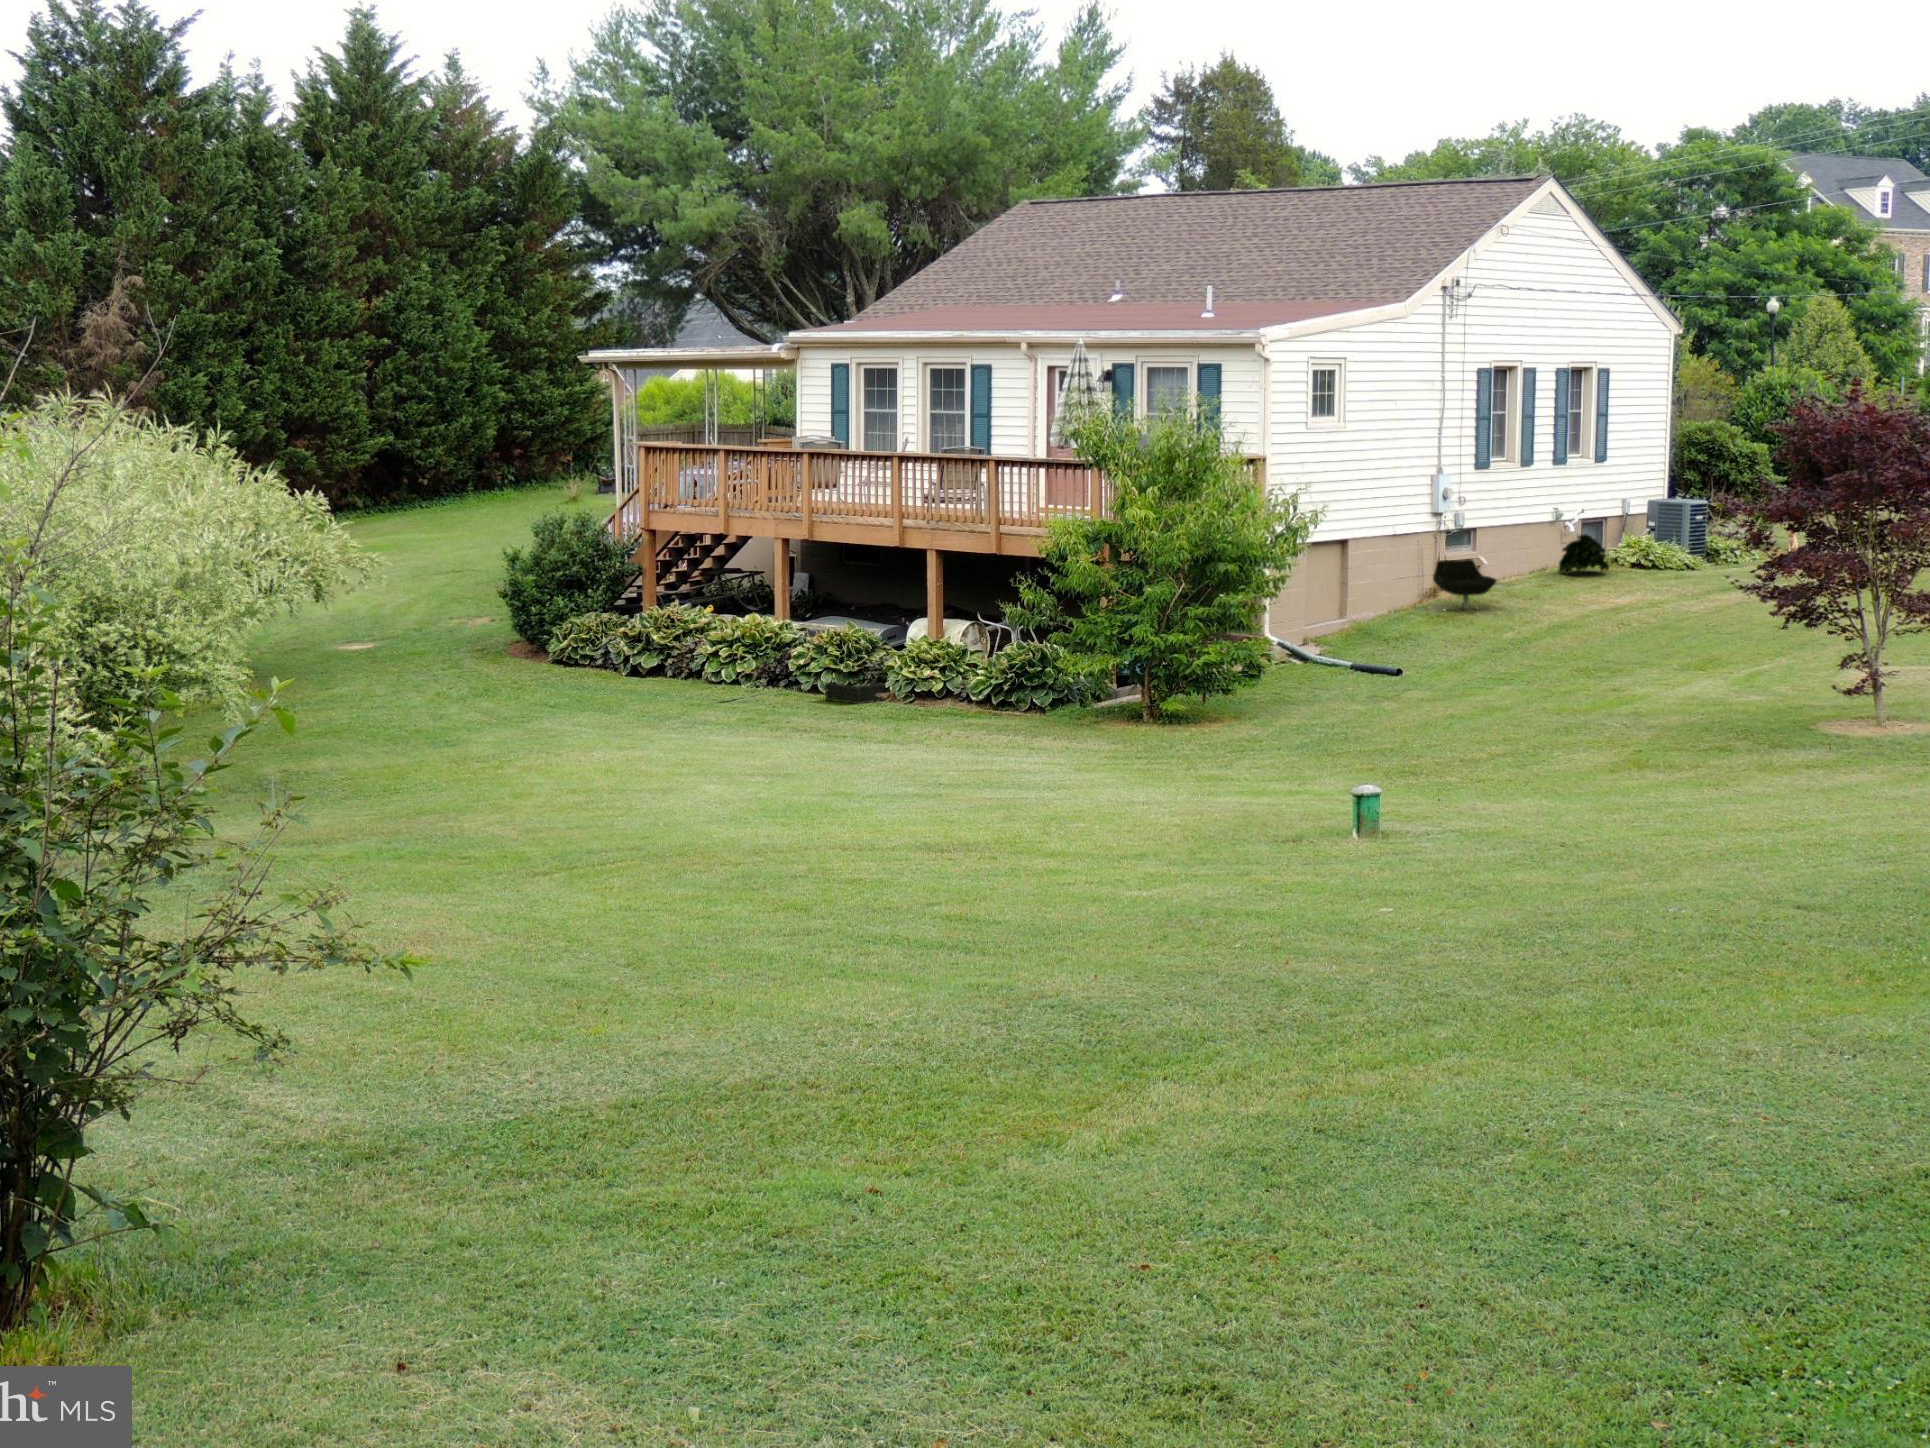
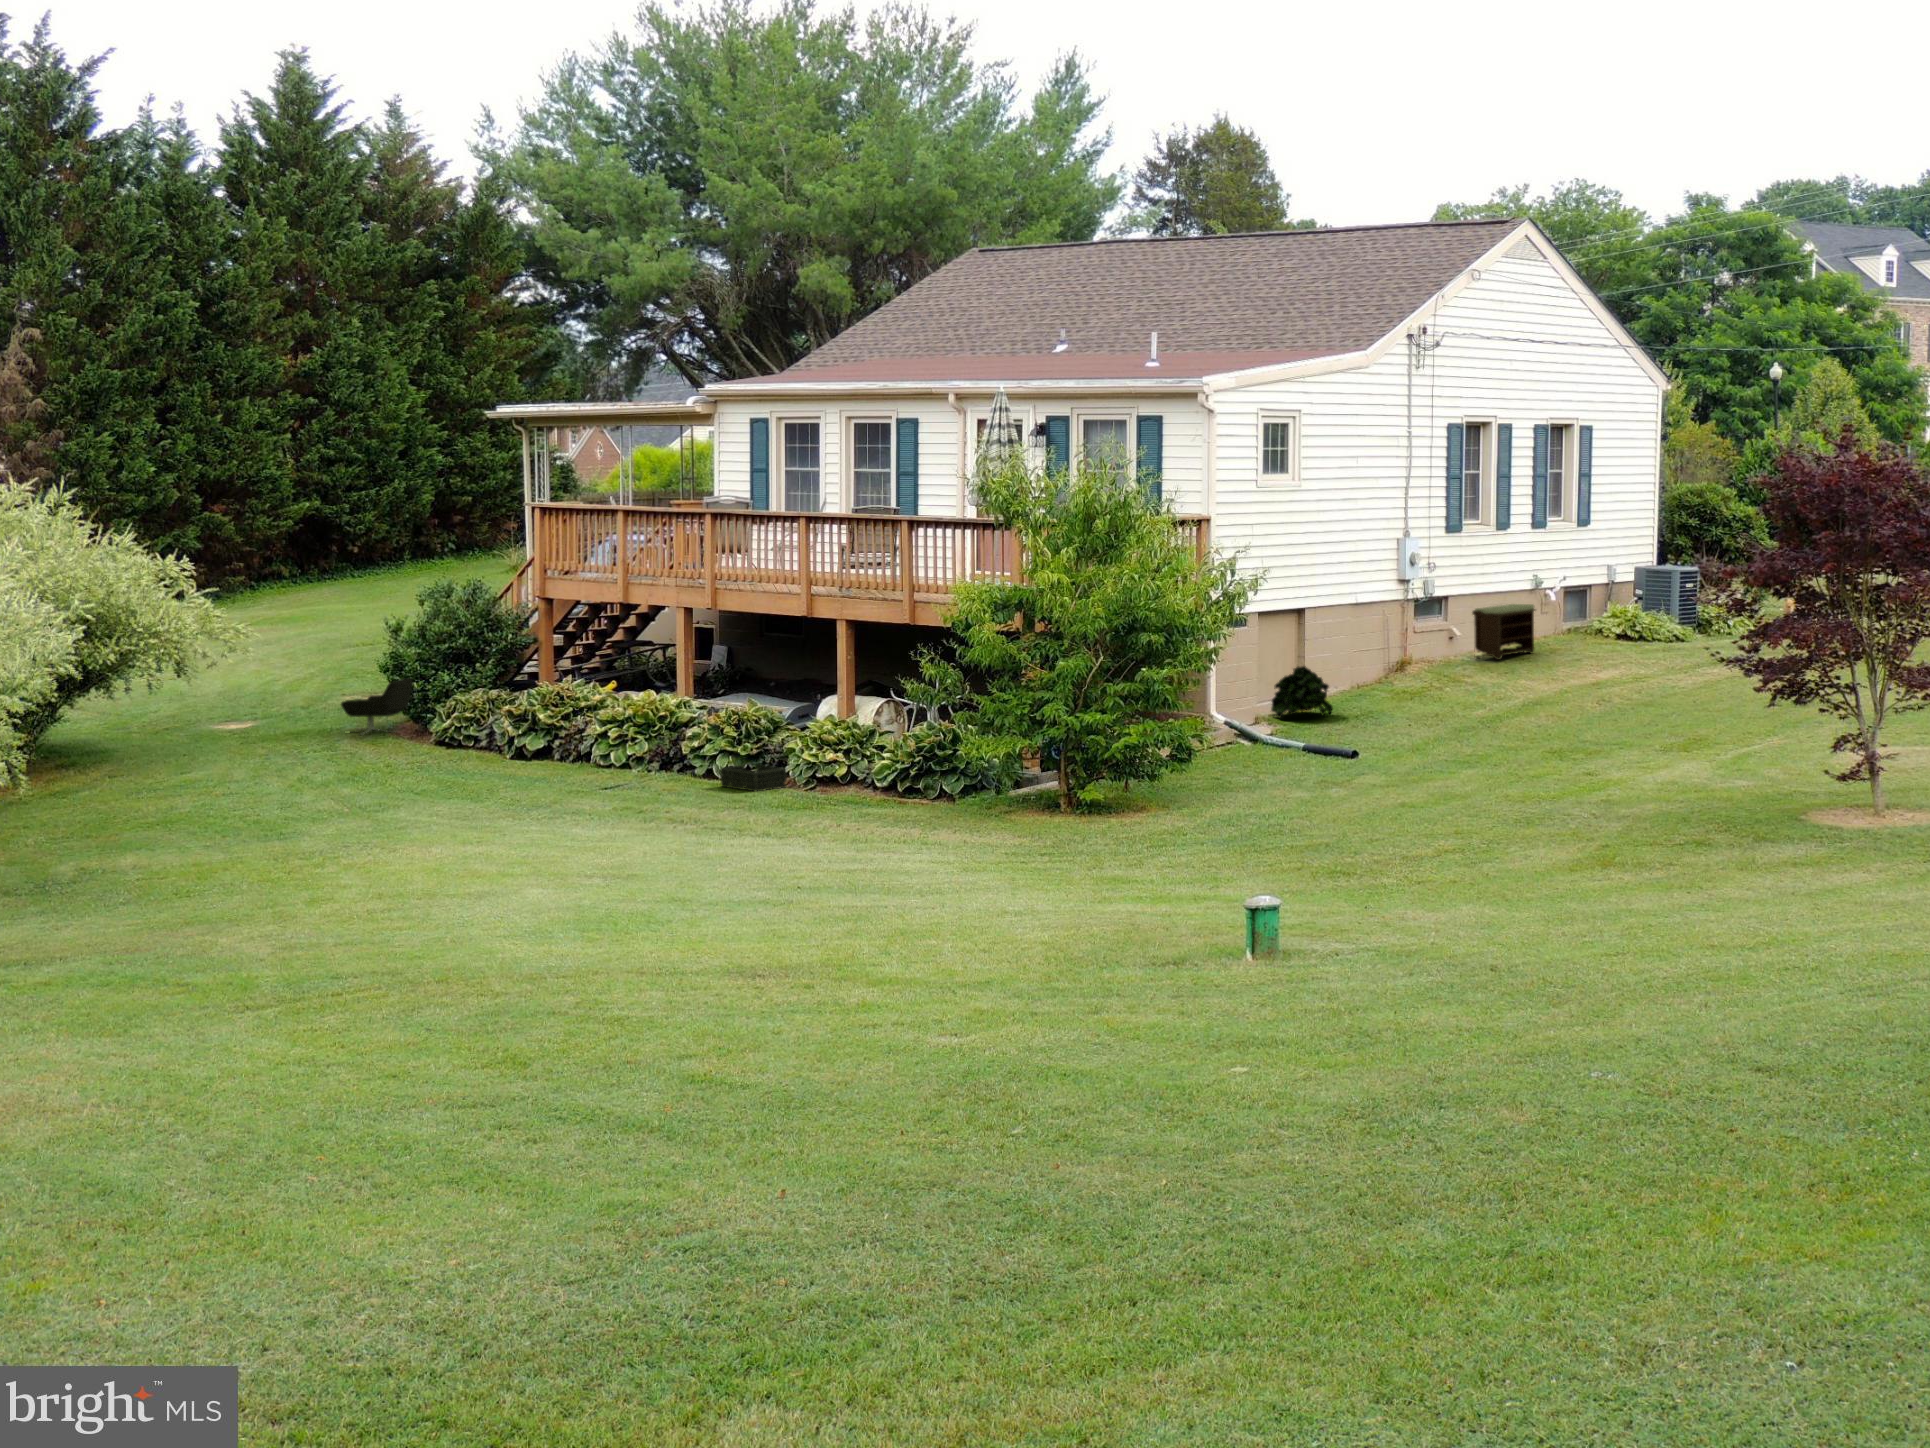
potted plant: present [1559,534,1609,574] -> present [1271,666,1333,718]
bench: none [1497,535,1557,588] -> present [1472,604,1535,660]
lounge chair: present [1433,559,1496,610] -> present [341,678,412,734]

